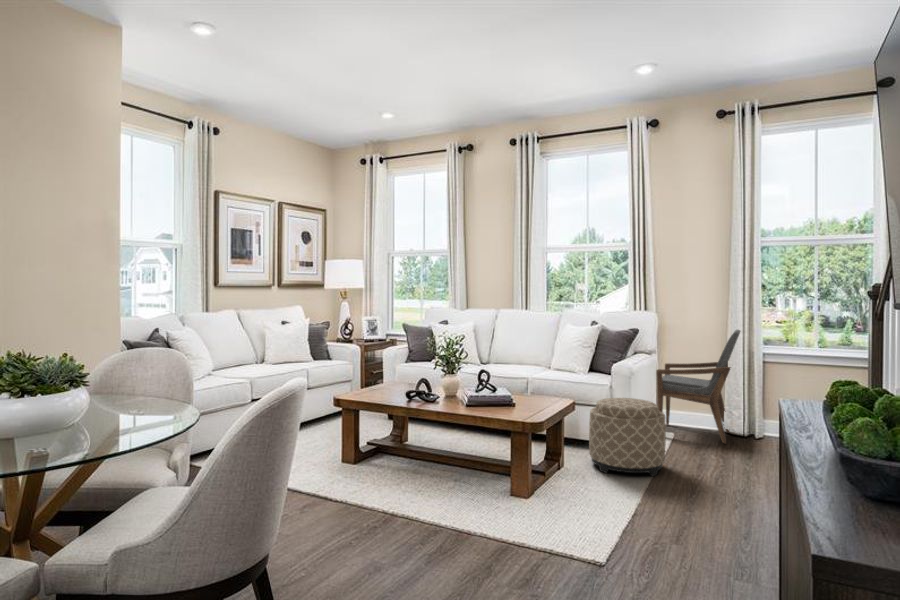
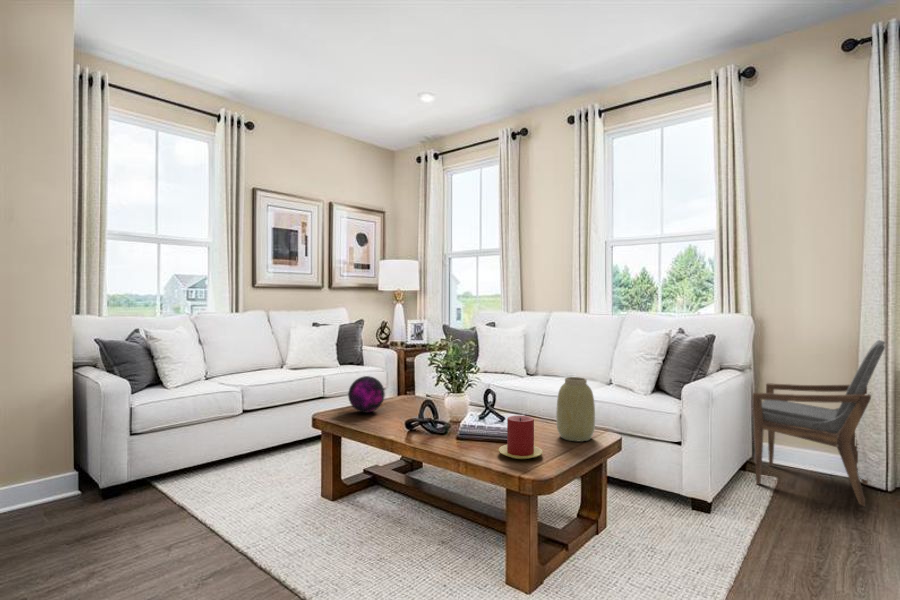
vase: none [532,359,559,404] -> present [556,377,595,441]
decorative orb: none [360,365,390,395] -> present [348,376,385,413]
candle: none [500,386,530,415] -> present [499,415,543,459]
ottoman: present [589,398,666,476] -> none [645,434,764,563]

